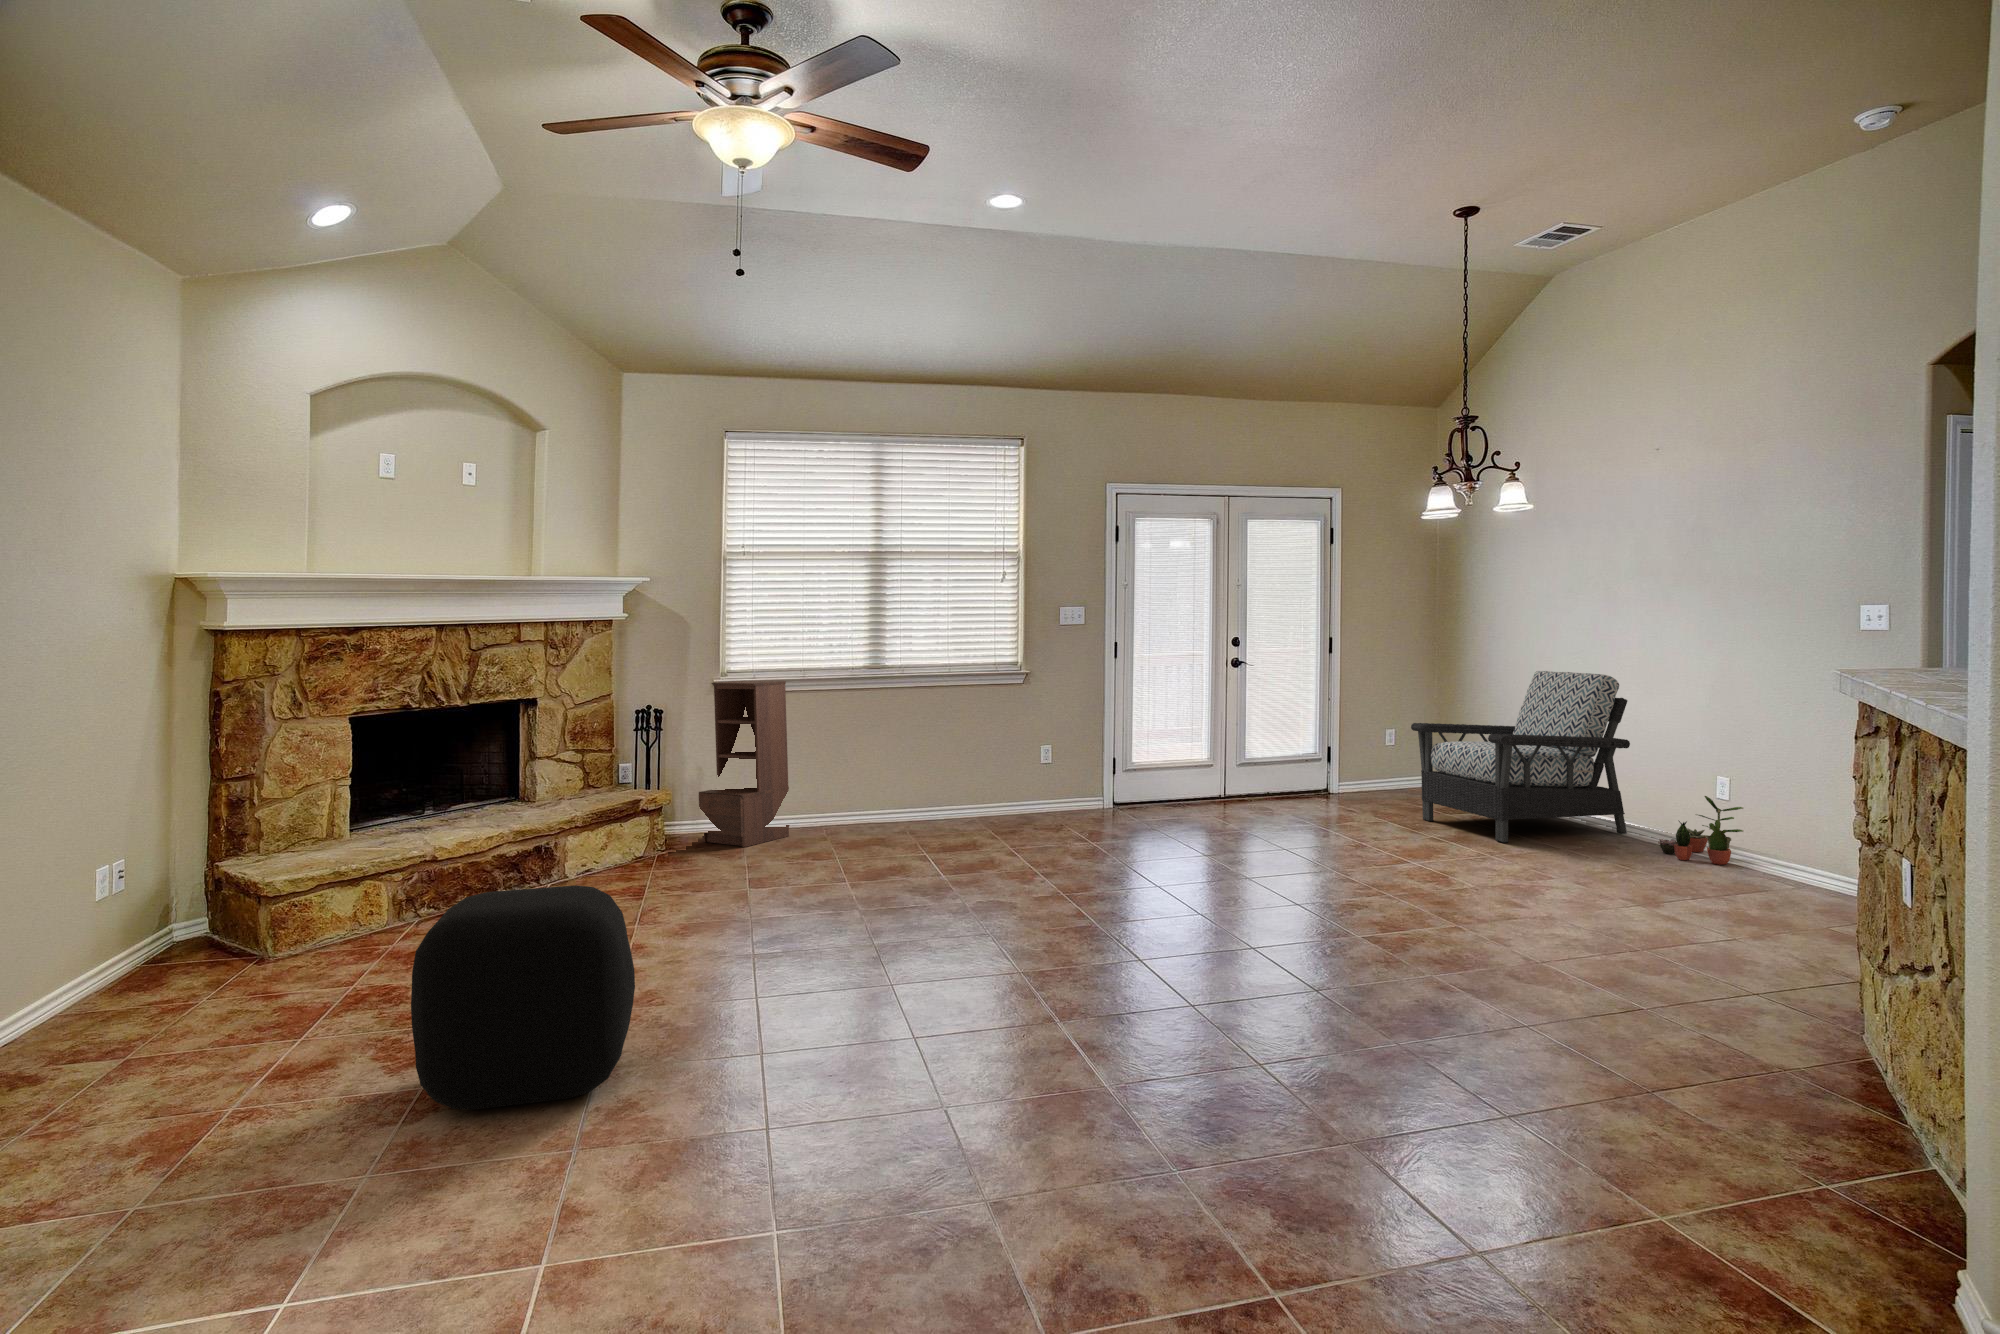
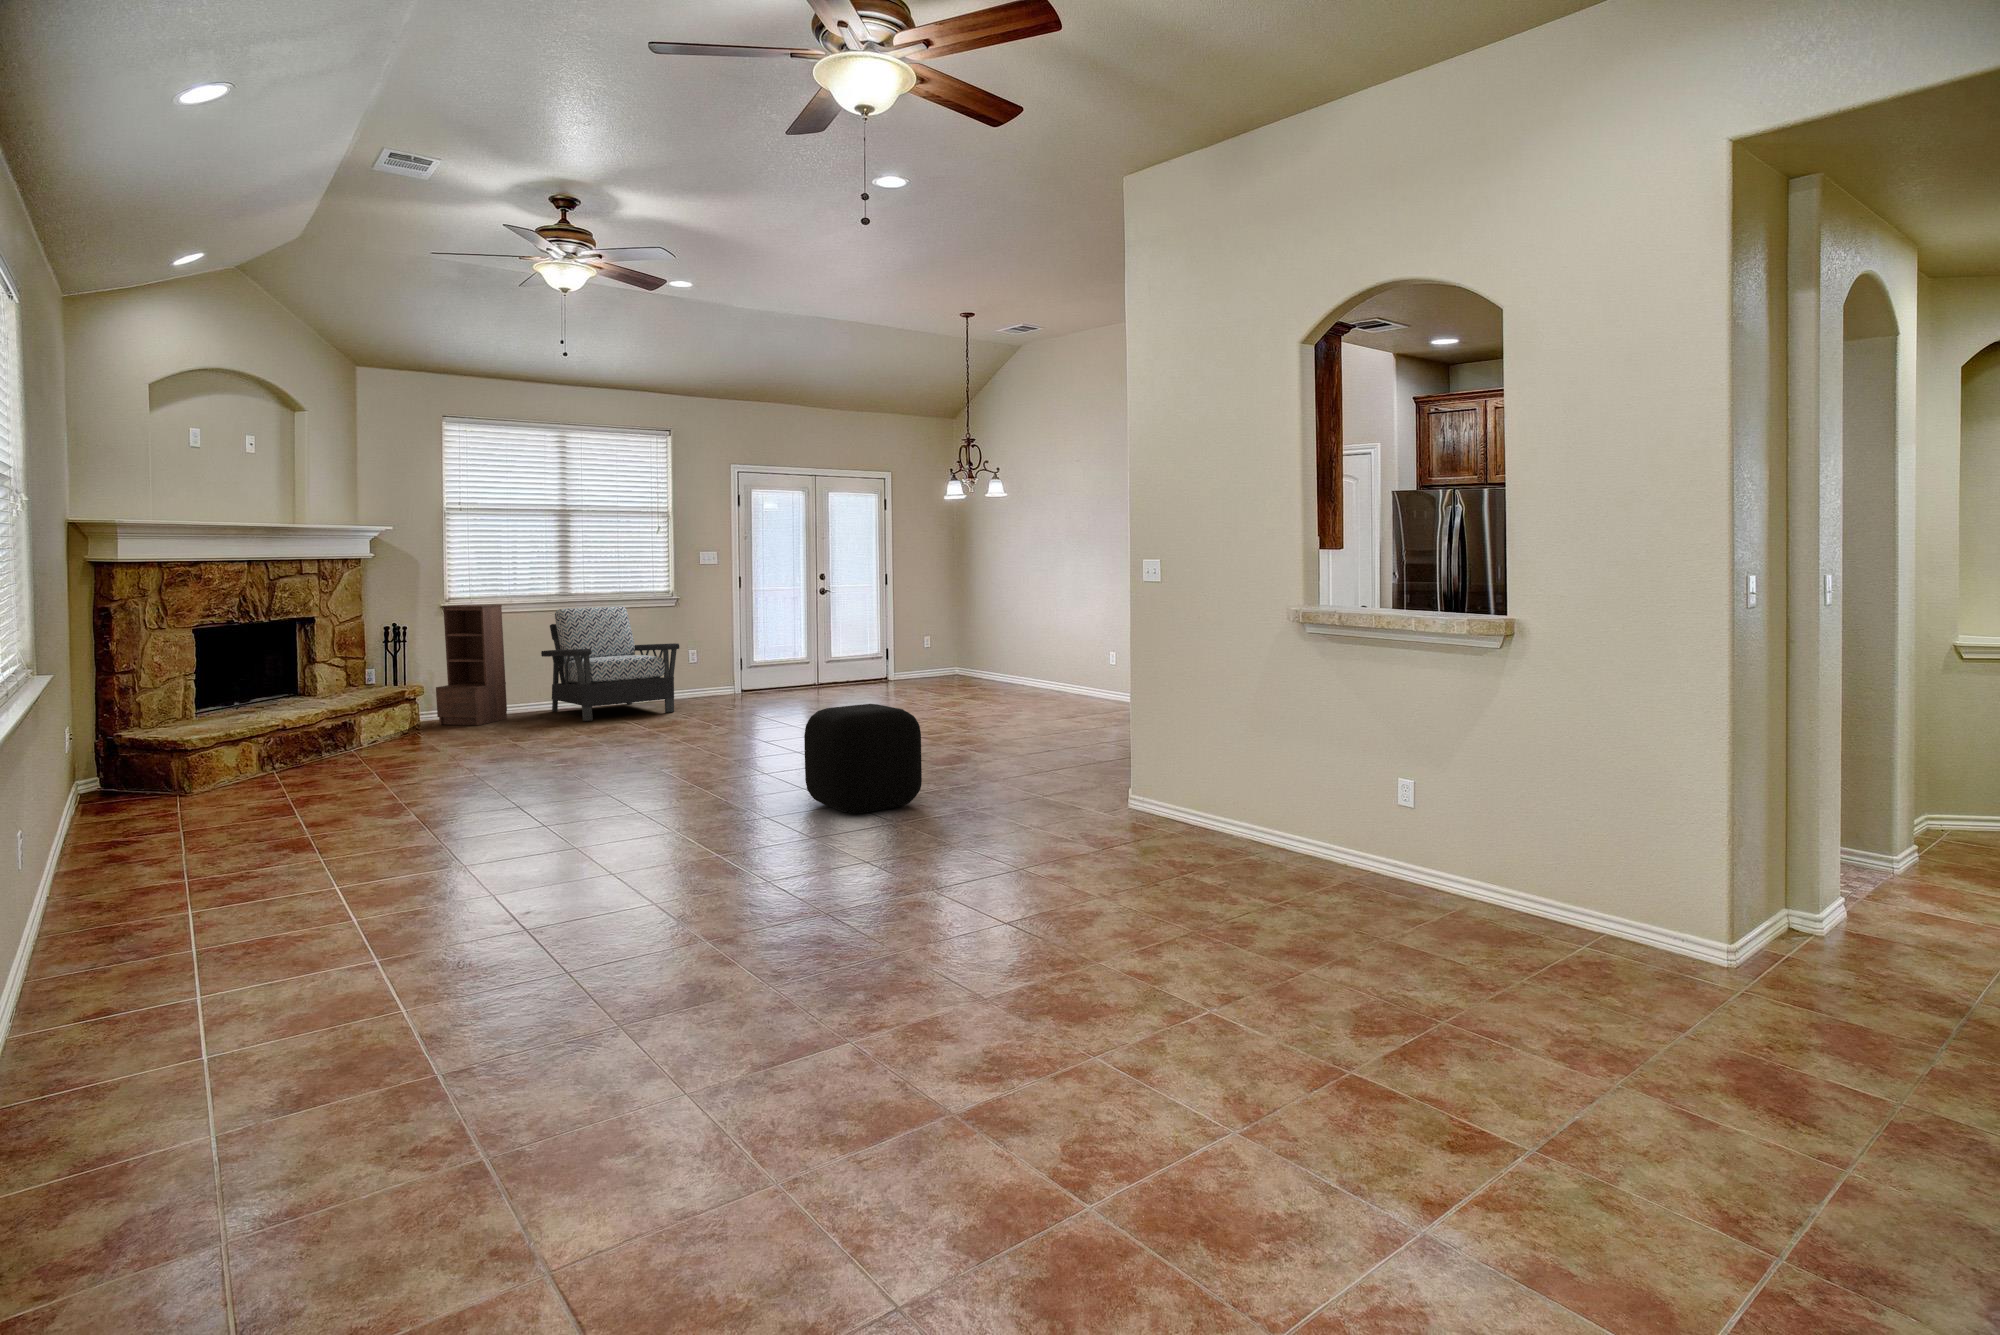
armchair: present [1411,671,1630,843] -> present [541,606,679,722]
potted plant: present [1658,796,1743,865] -> none [1069,666,1109,703]
ottoman: present [411,885,635,1110] -> present [804,704,922,813]

